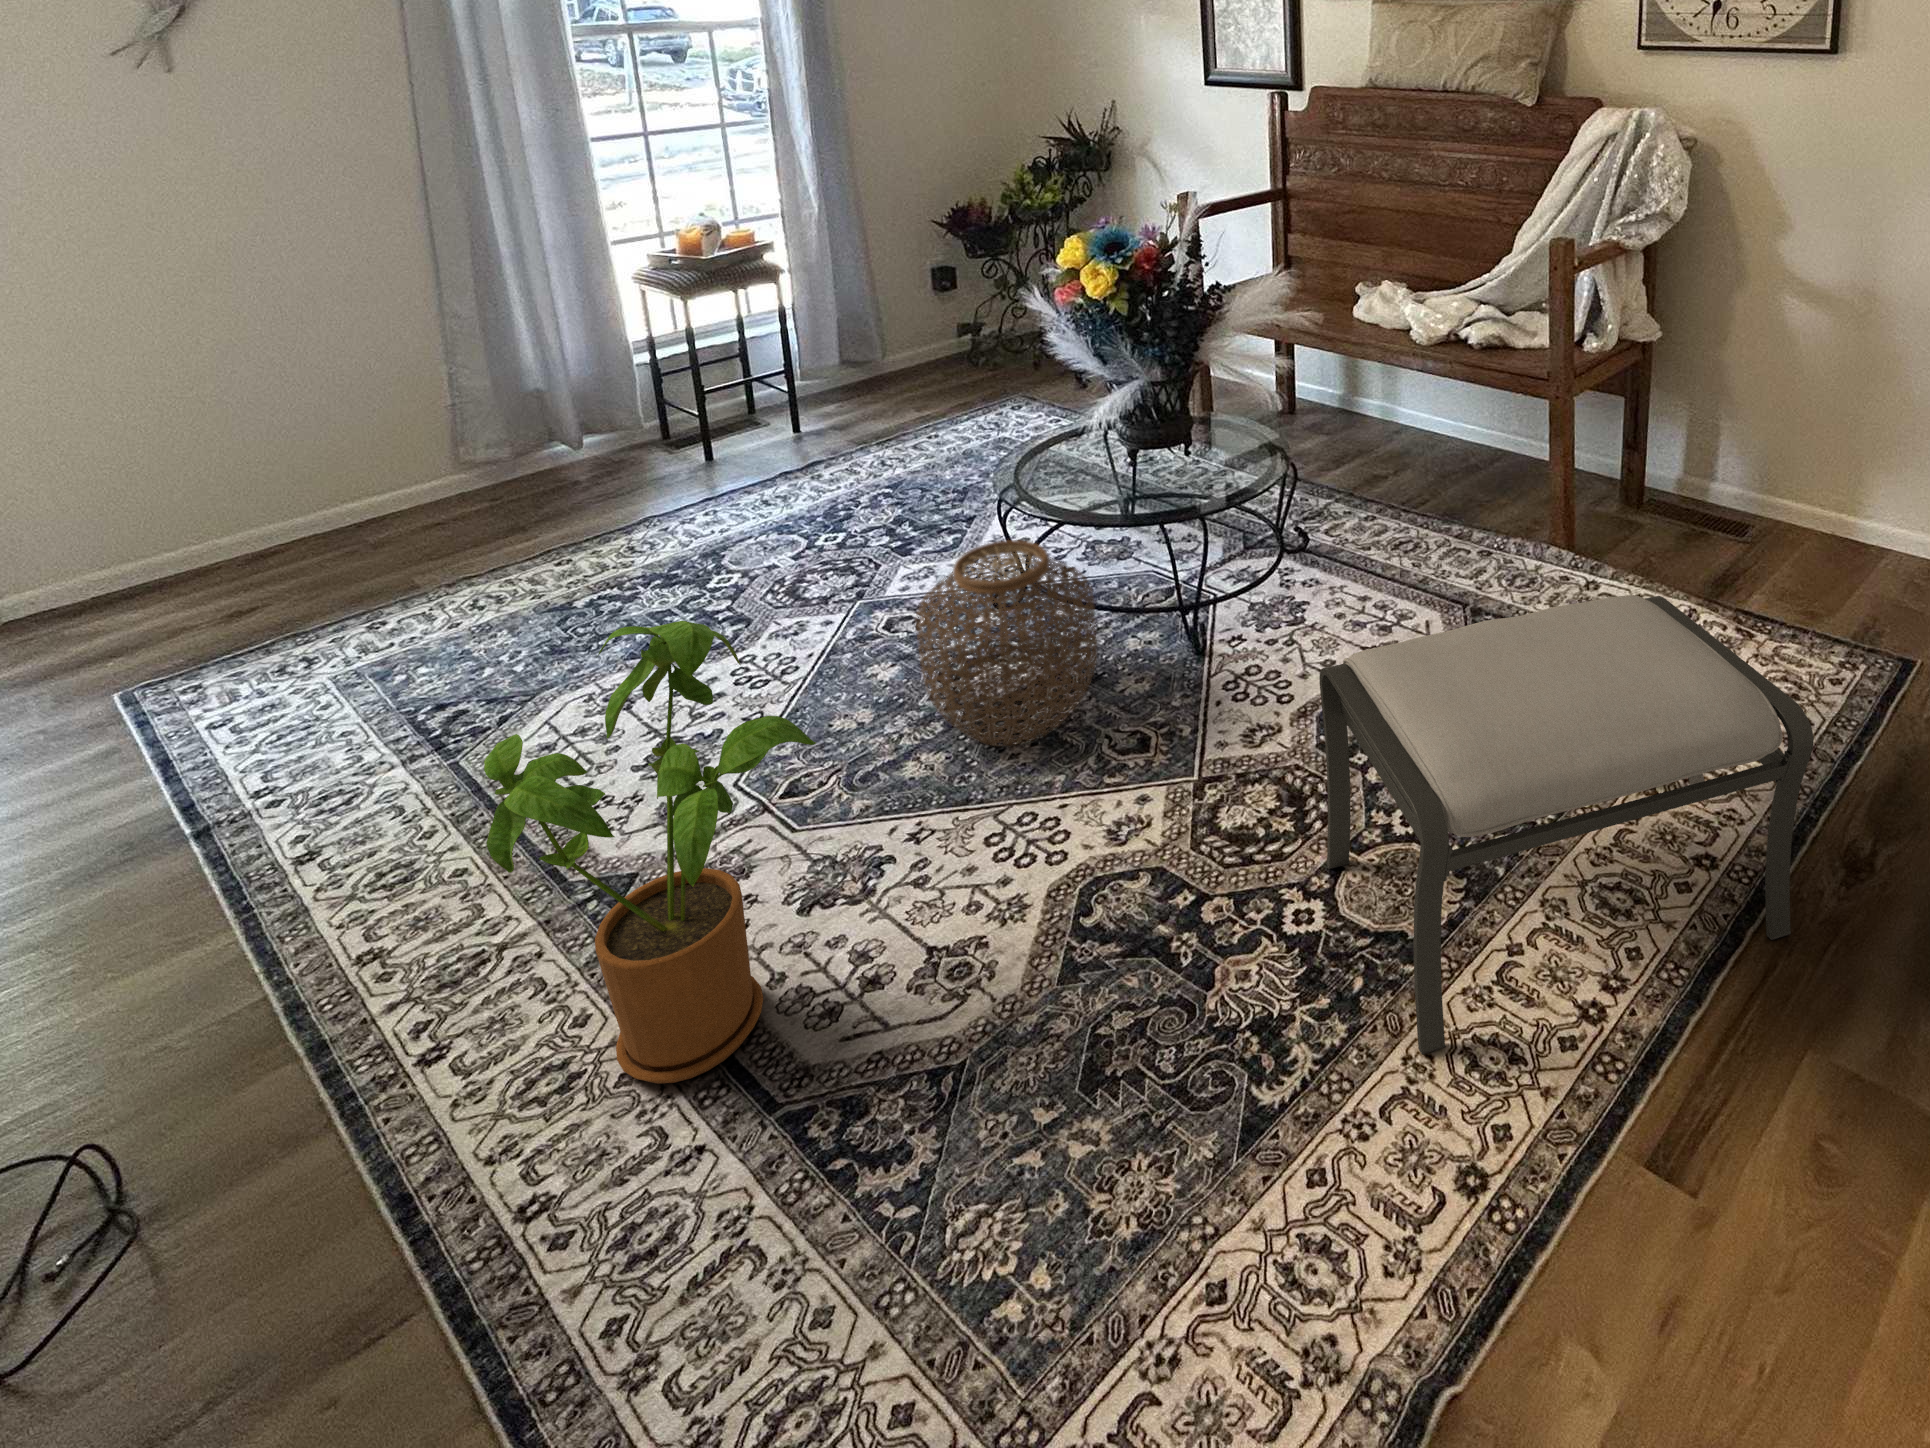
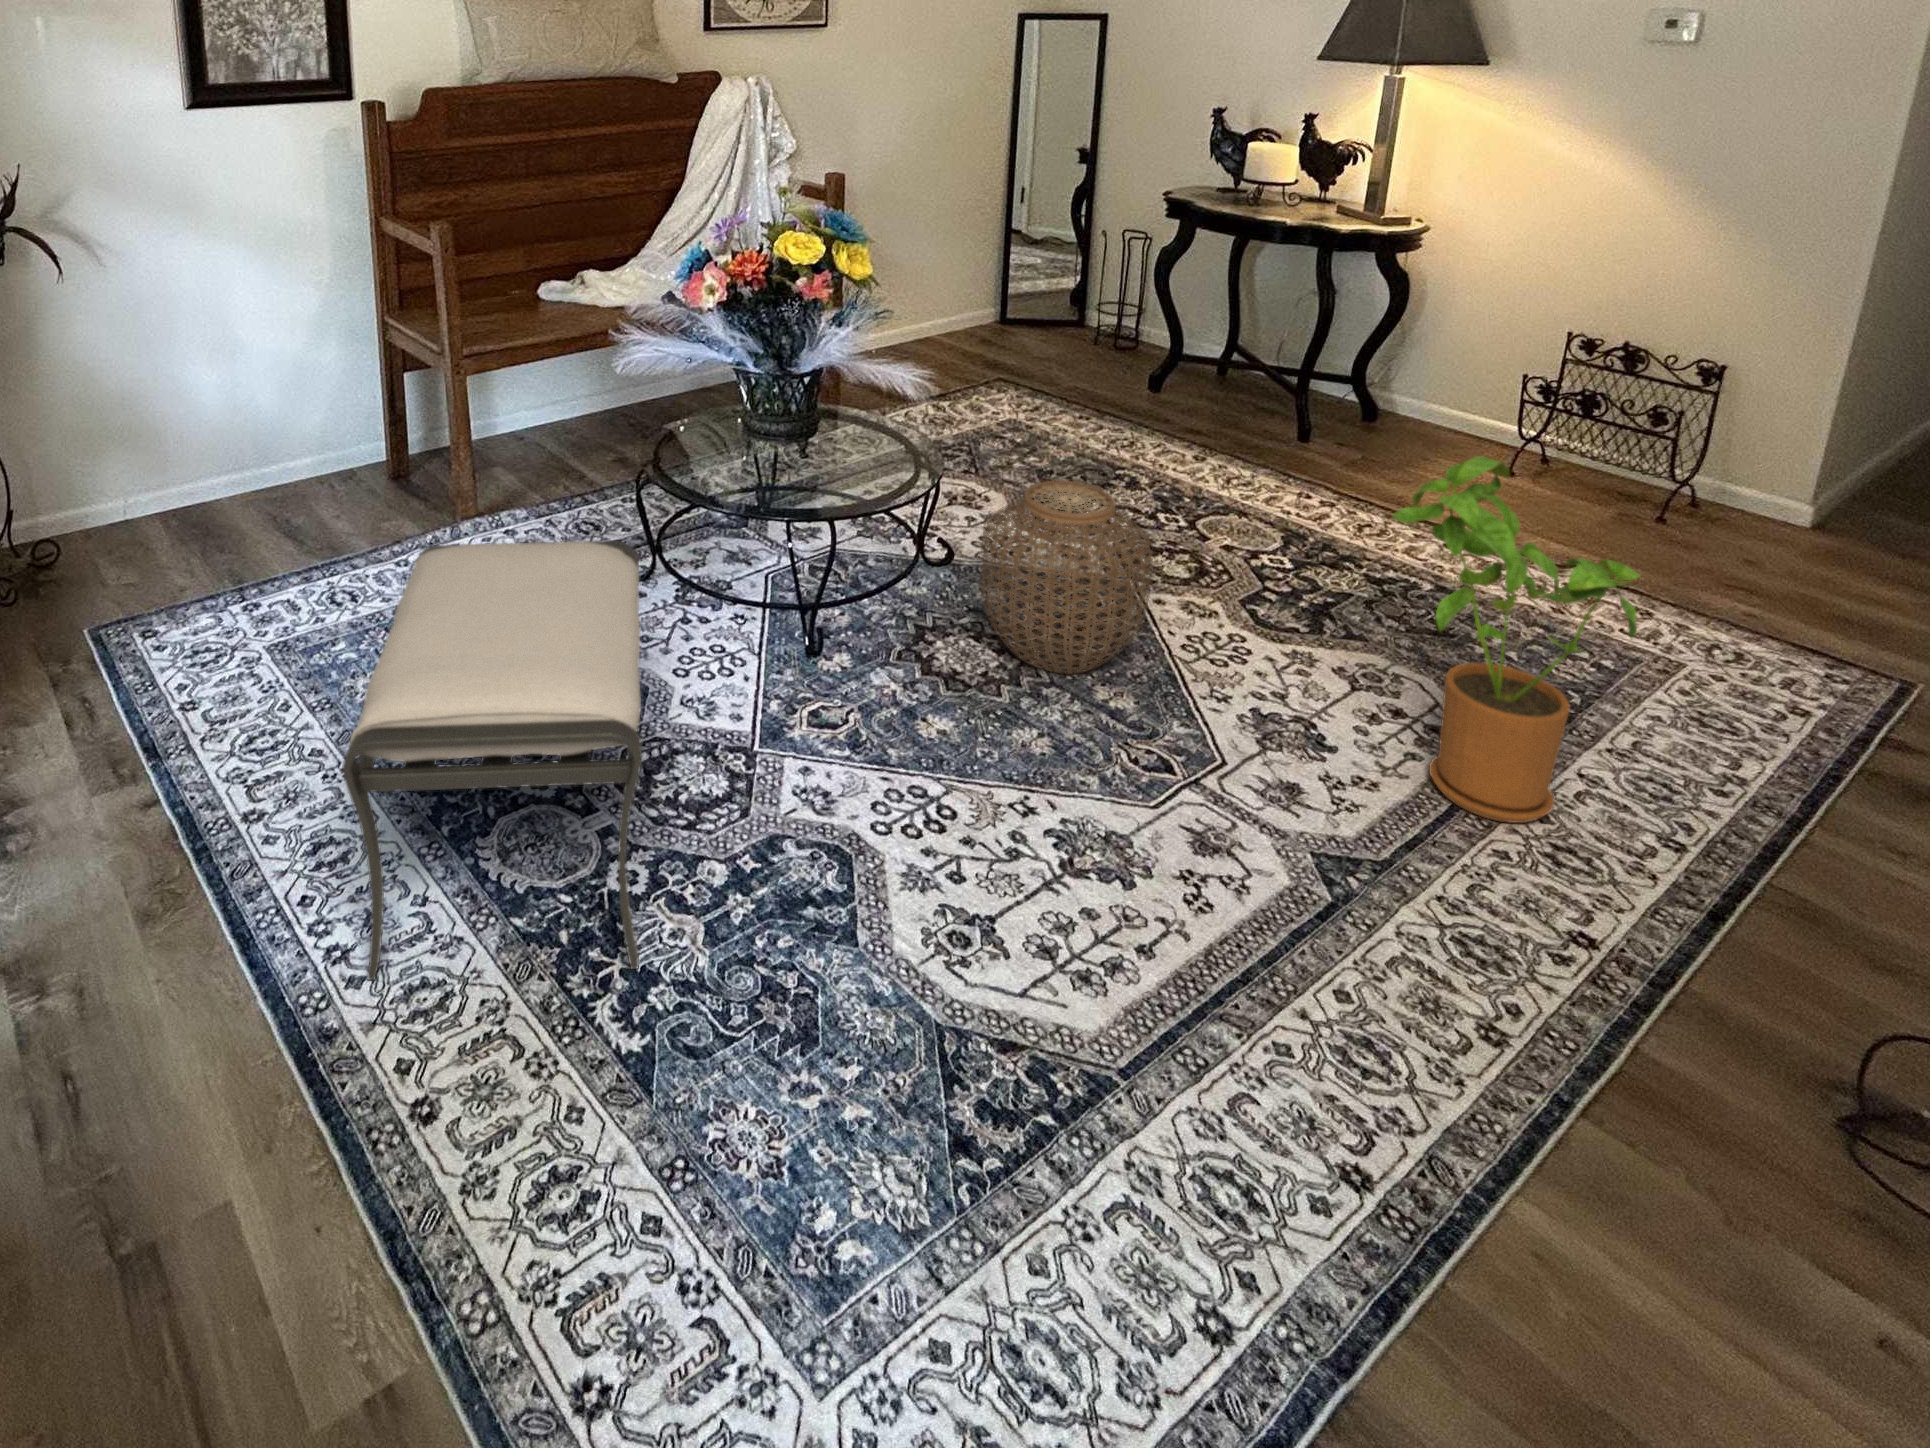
ottoman: present [1319,595,1814,1055] -> present [342,540,642,980]

